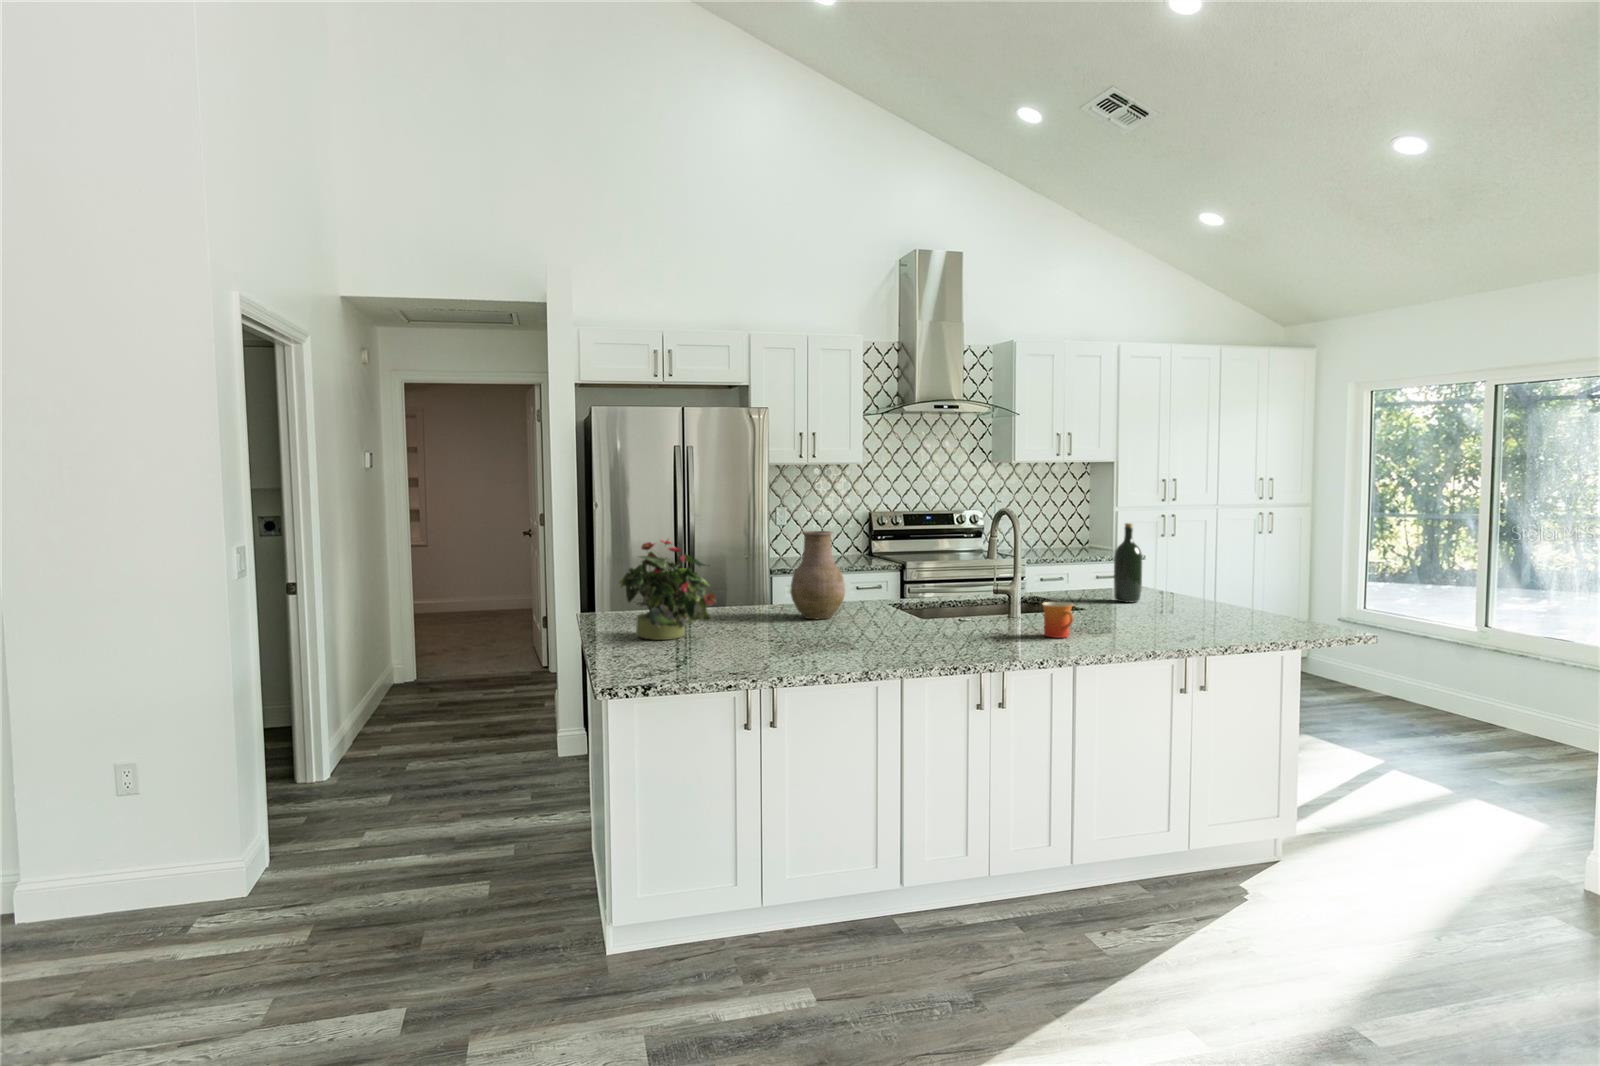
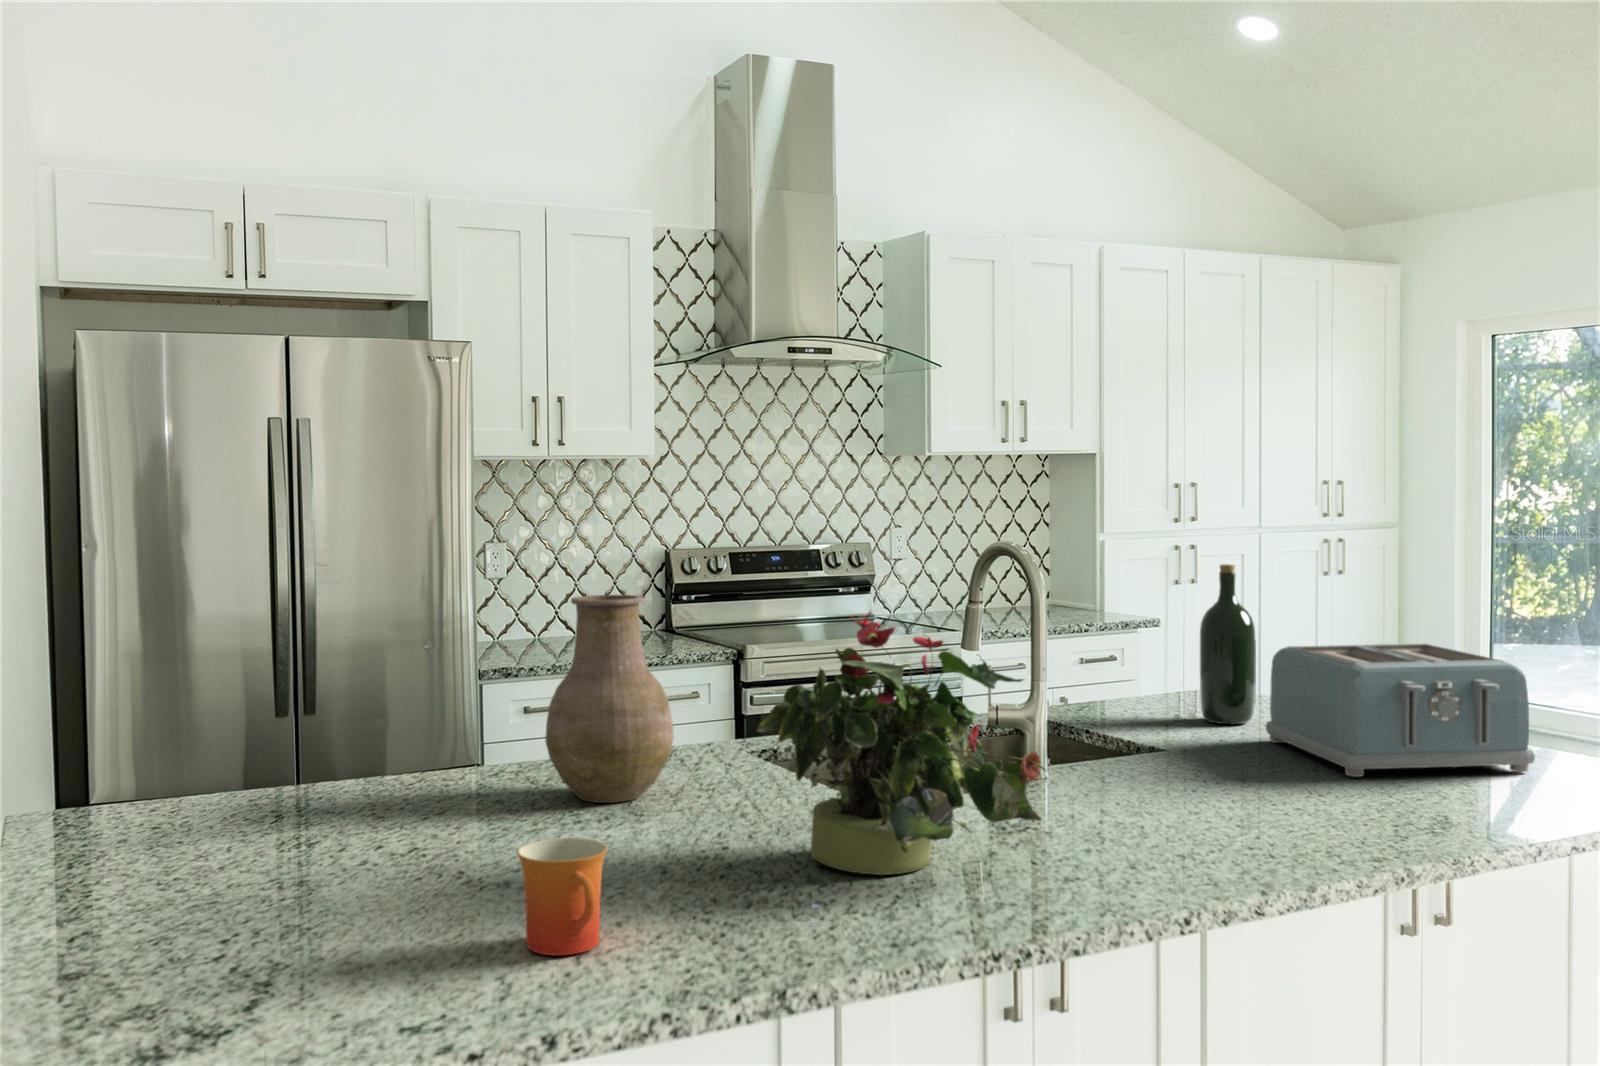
potted plant: present [619,540,716,640] -> present [756,612,1046,875]
toaster: none [1137,563,1256,624] -> present [1266,643,1535,777]
mug: present [1042,602,1073,638] -> present [517,838,608,956]

